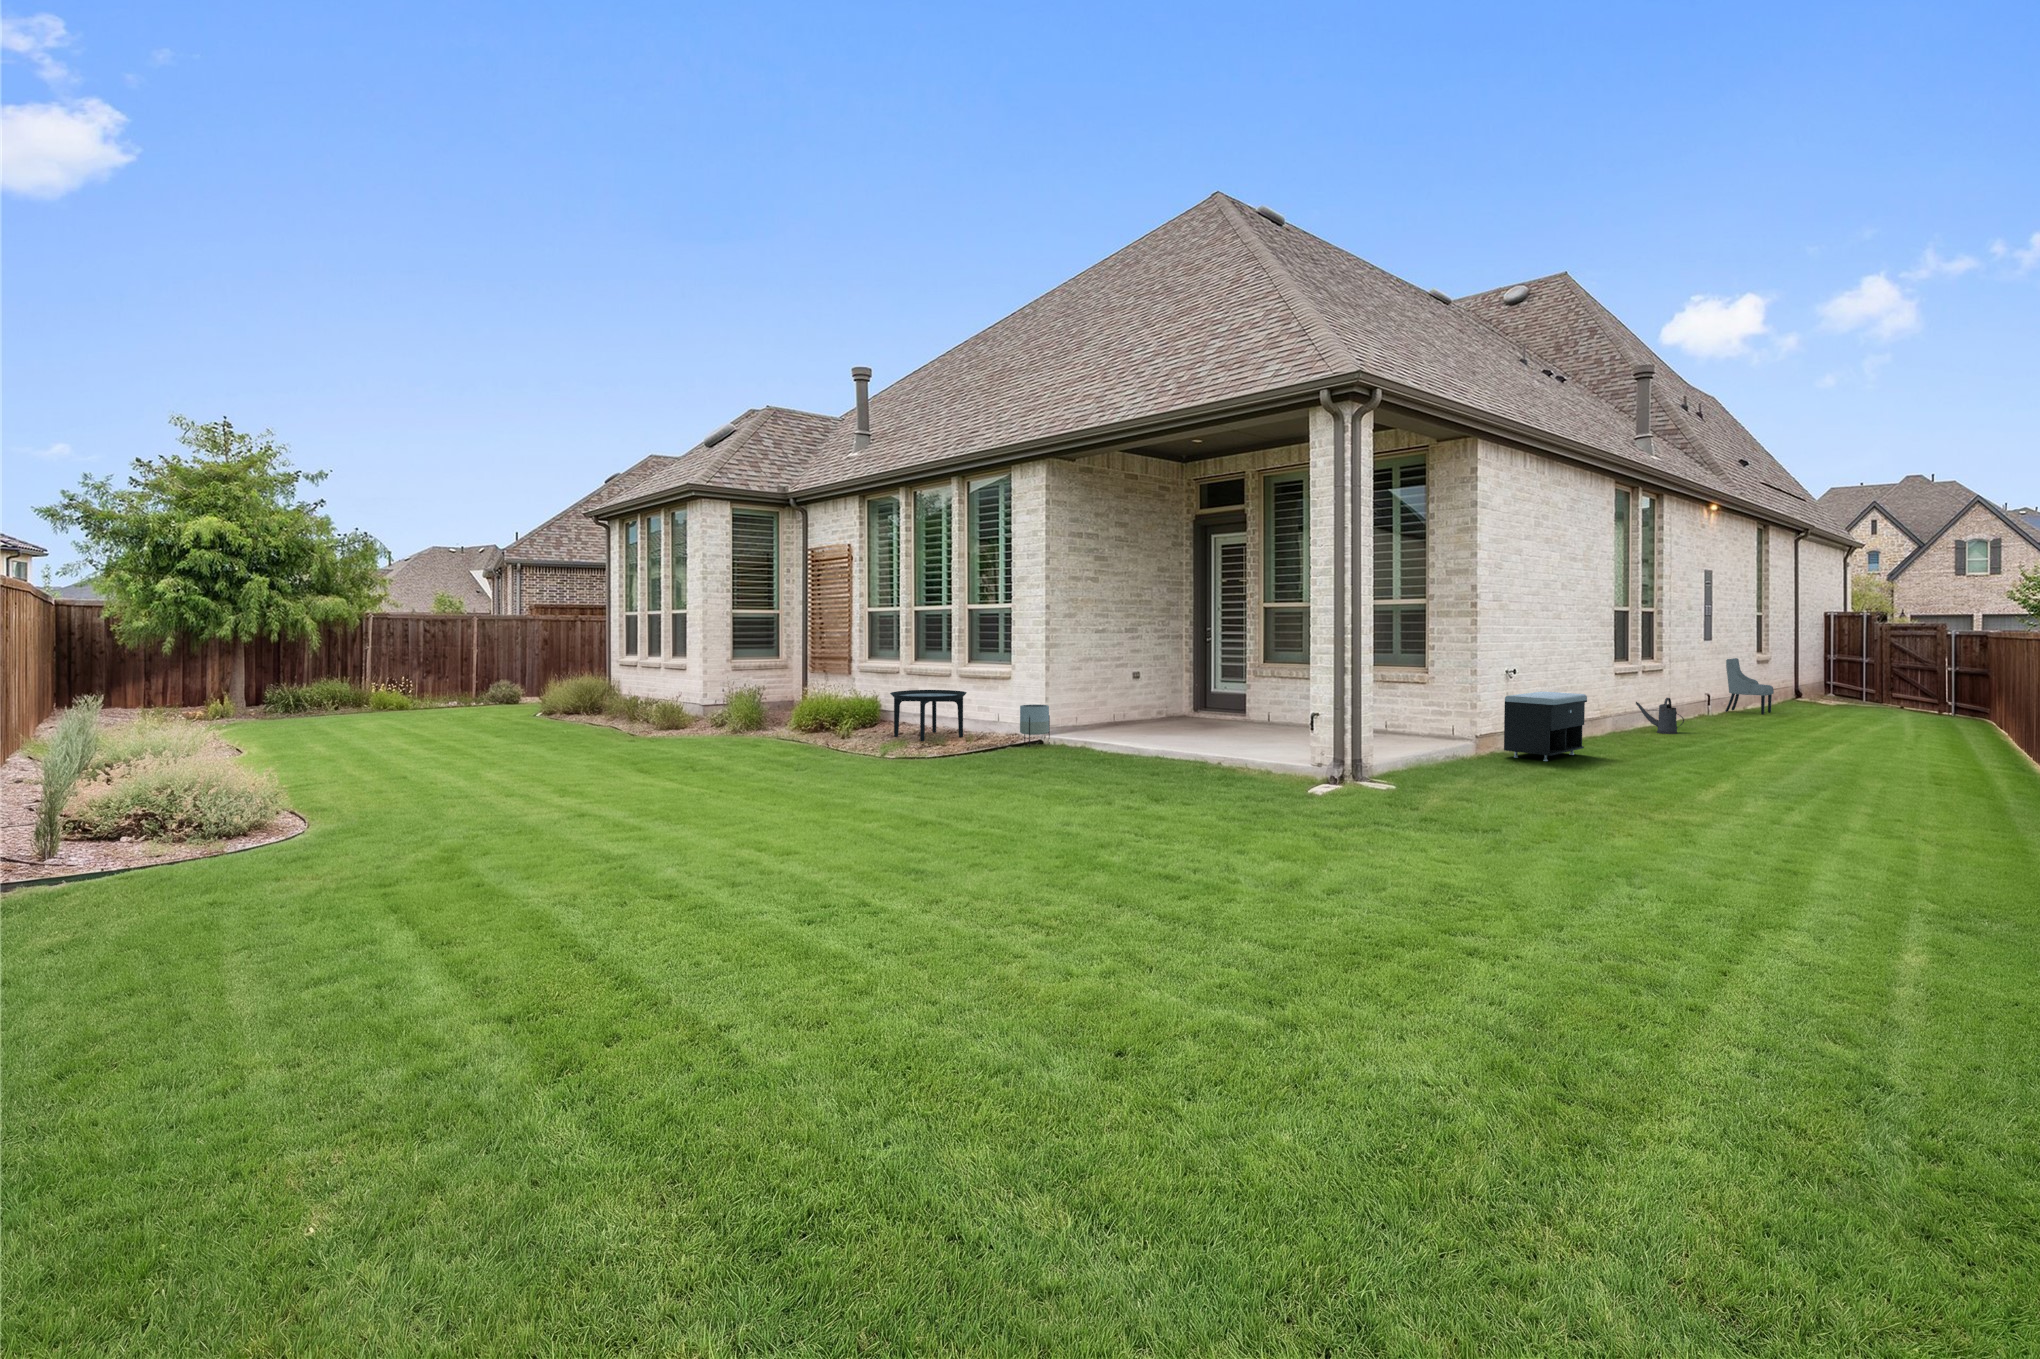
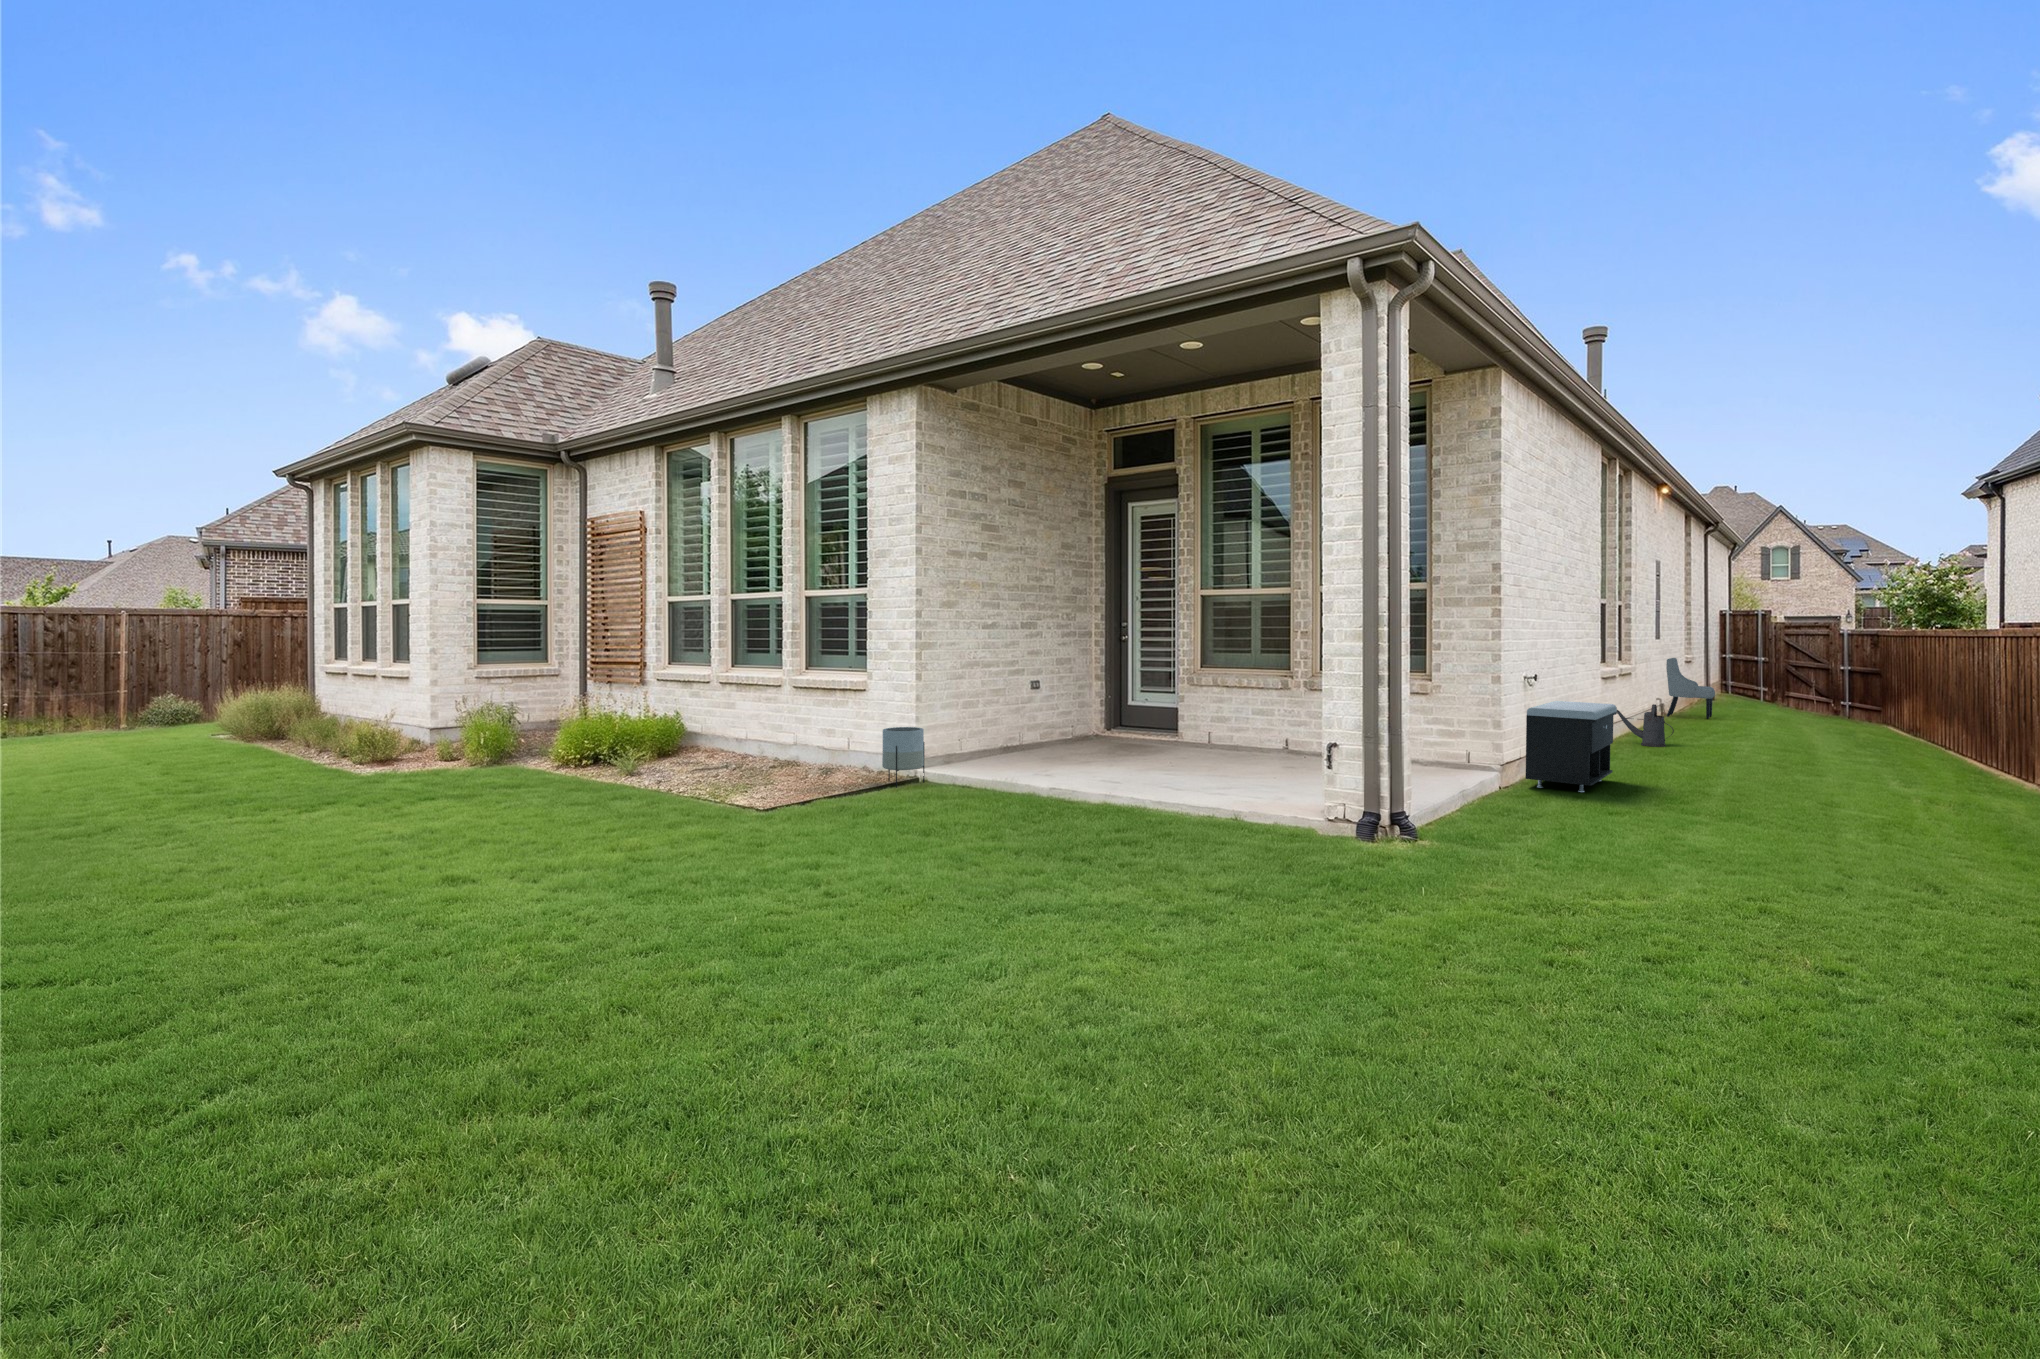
round table: present [890,690,967,741] -> none [693,707,806,782]

